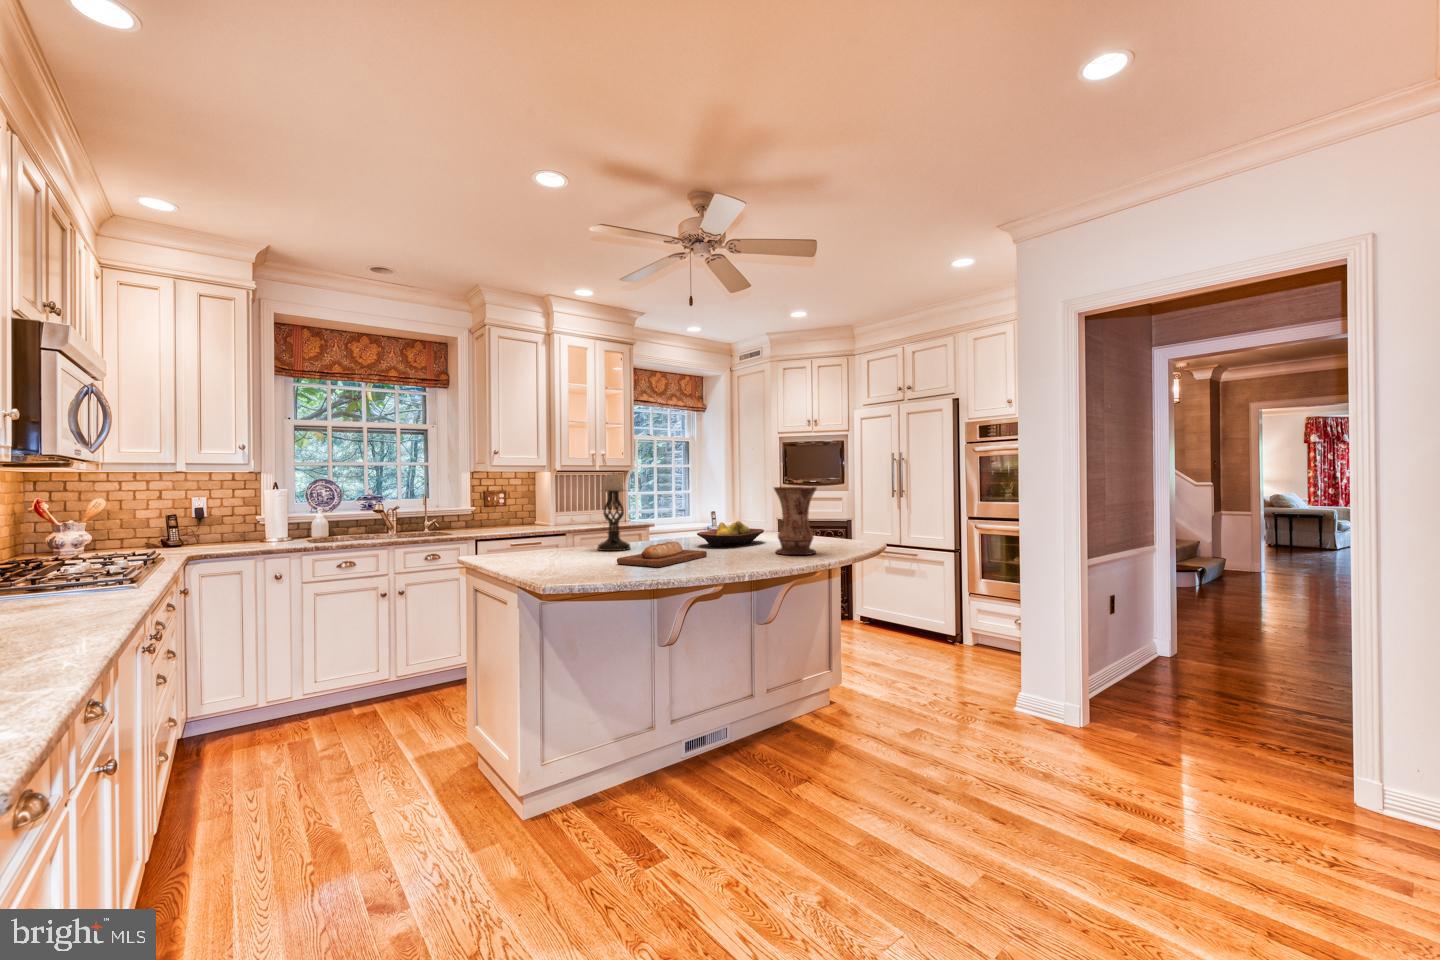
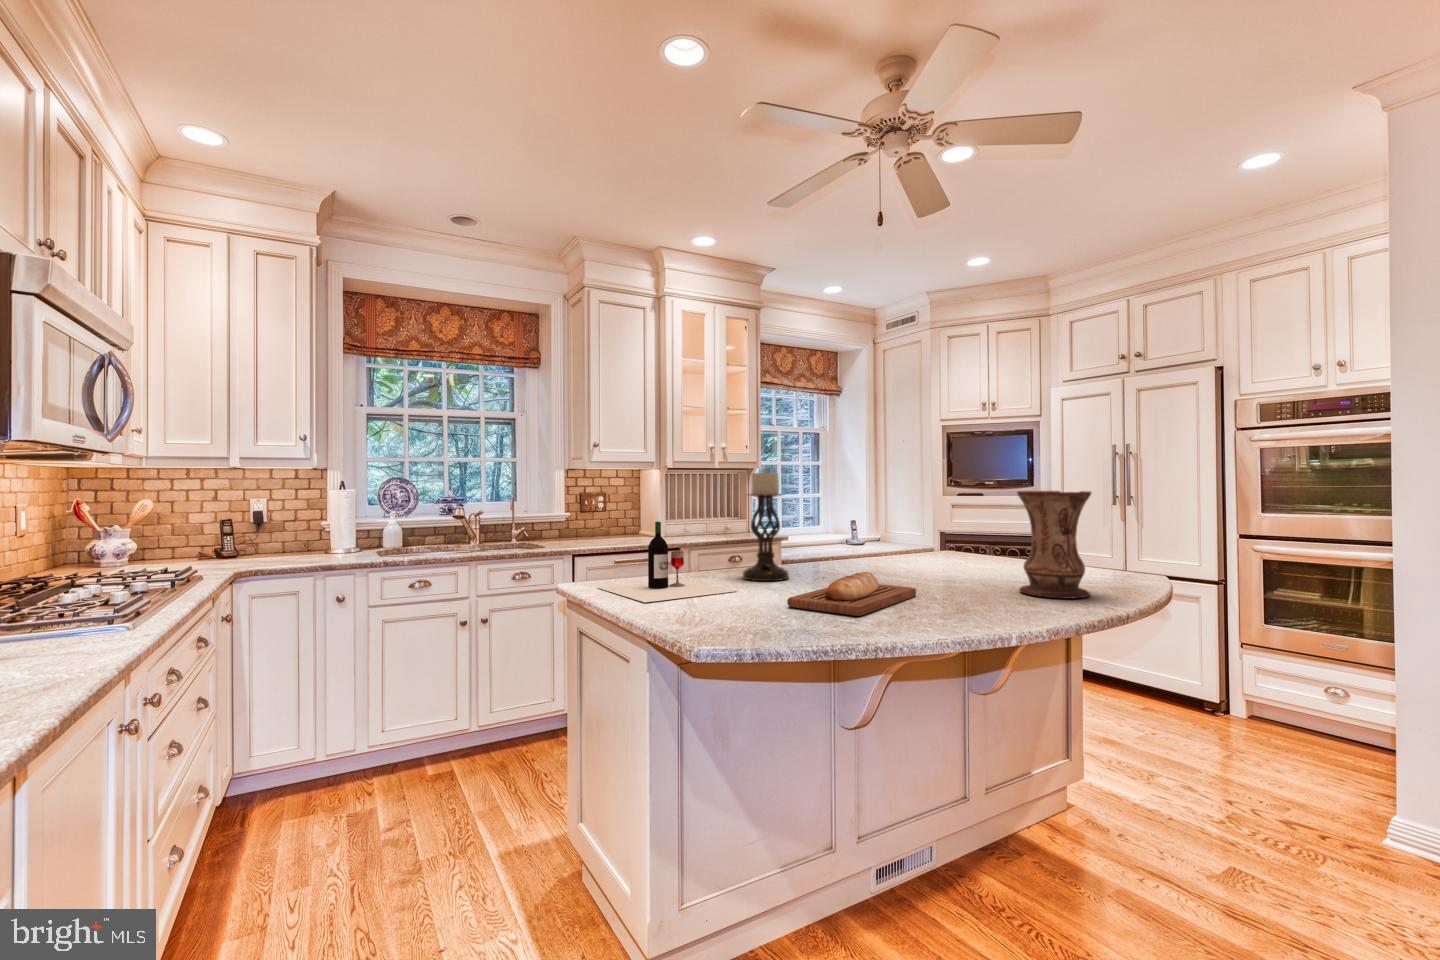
wine bottle: none [488,510,589,564] -> present [598,522,736,602]
fruit bowl: present [697,521,764,547] -> none [883,540,979,578]

